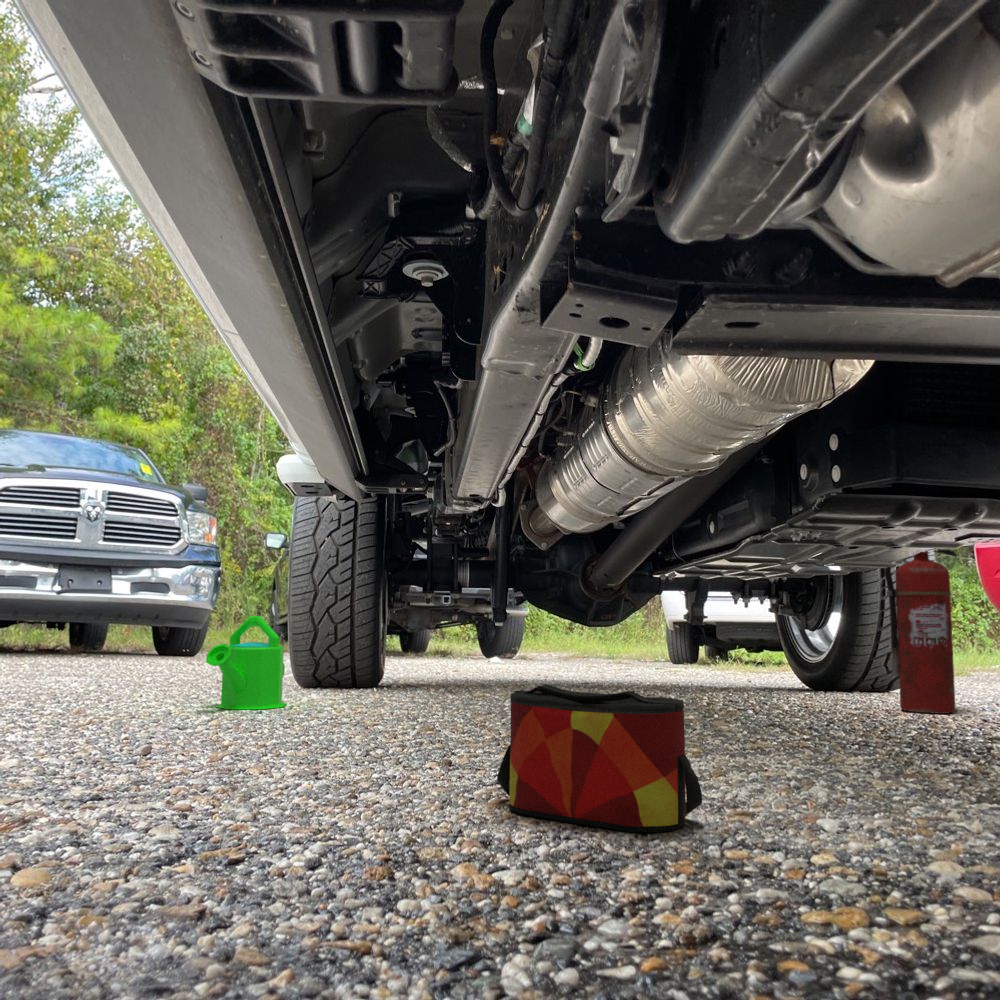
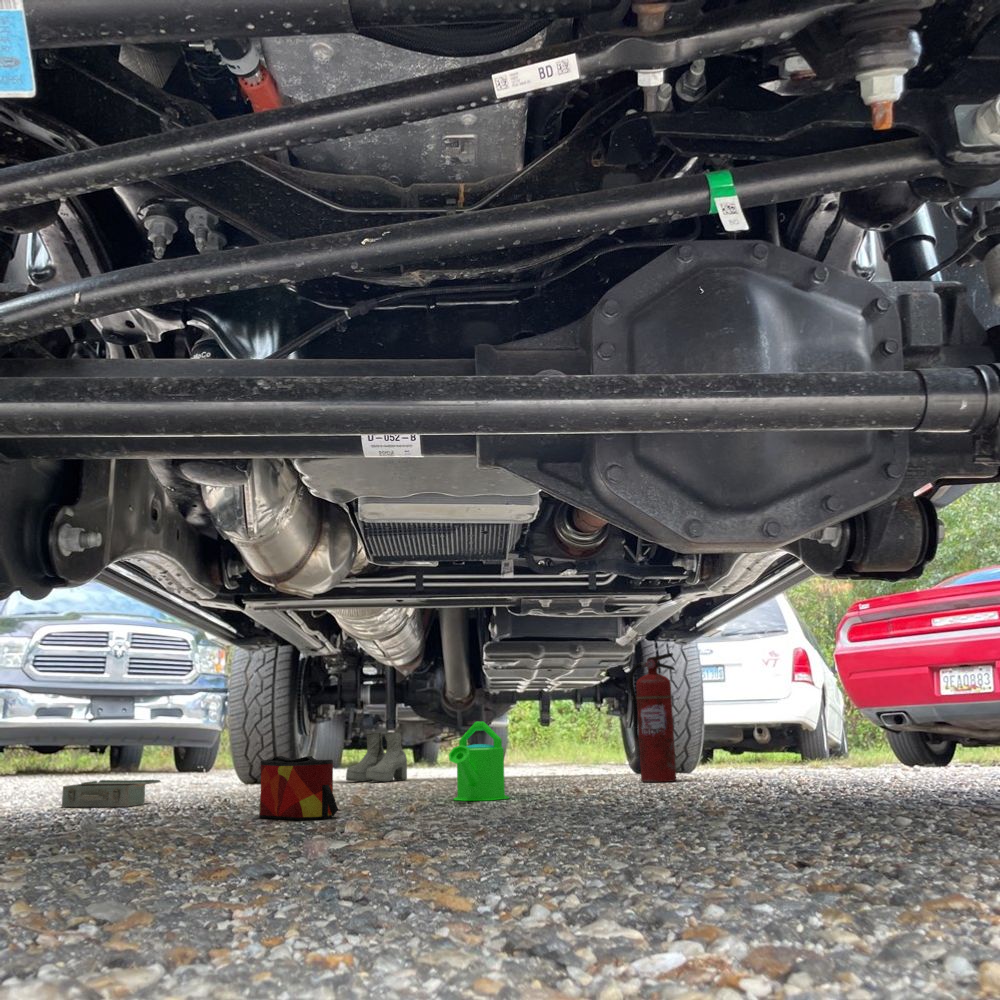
watering can: present [206,616,286,709] -> present [449,721,509,801]
boots: none [442,625,521,693] -> present [346,732,407,782]
toolbox: none [54,694,224,748] -> present [62,780,160,807]

